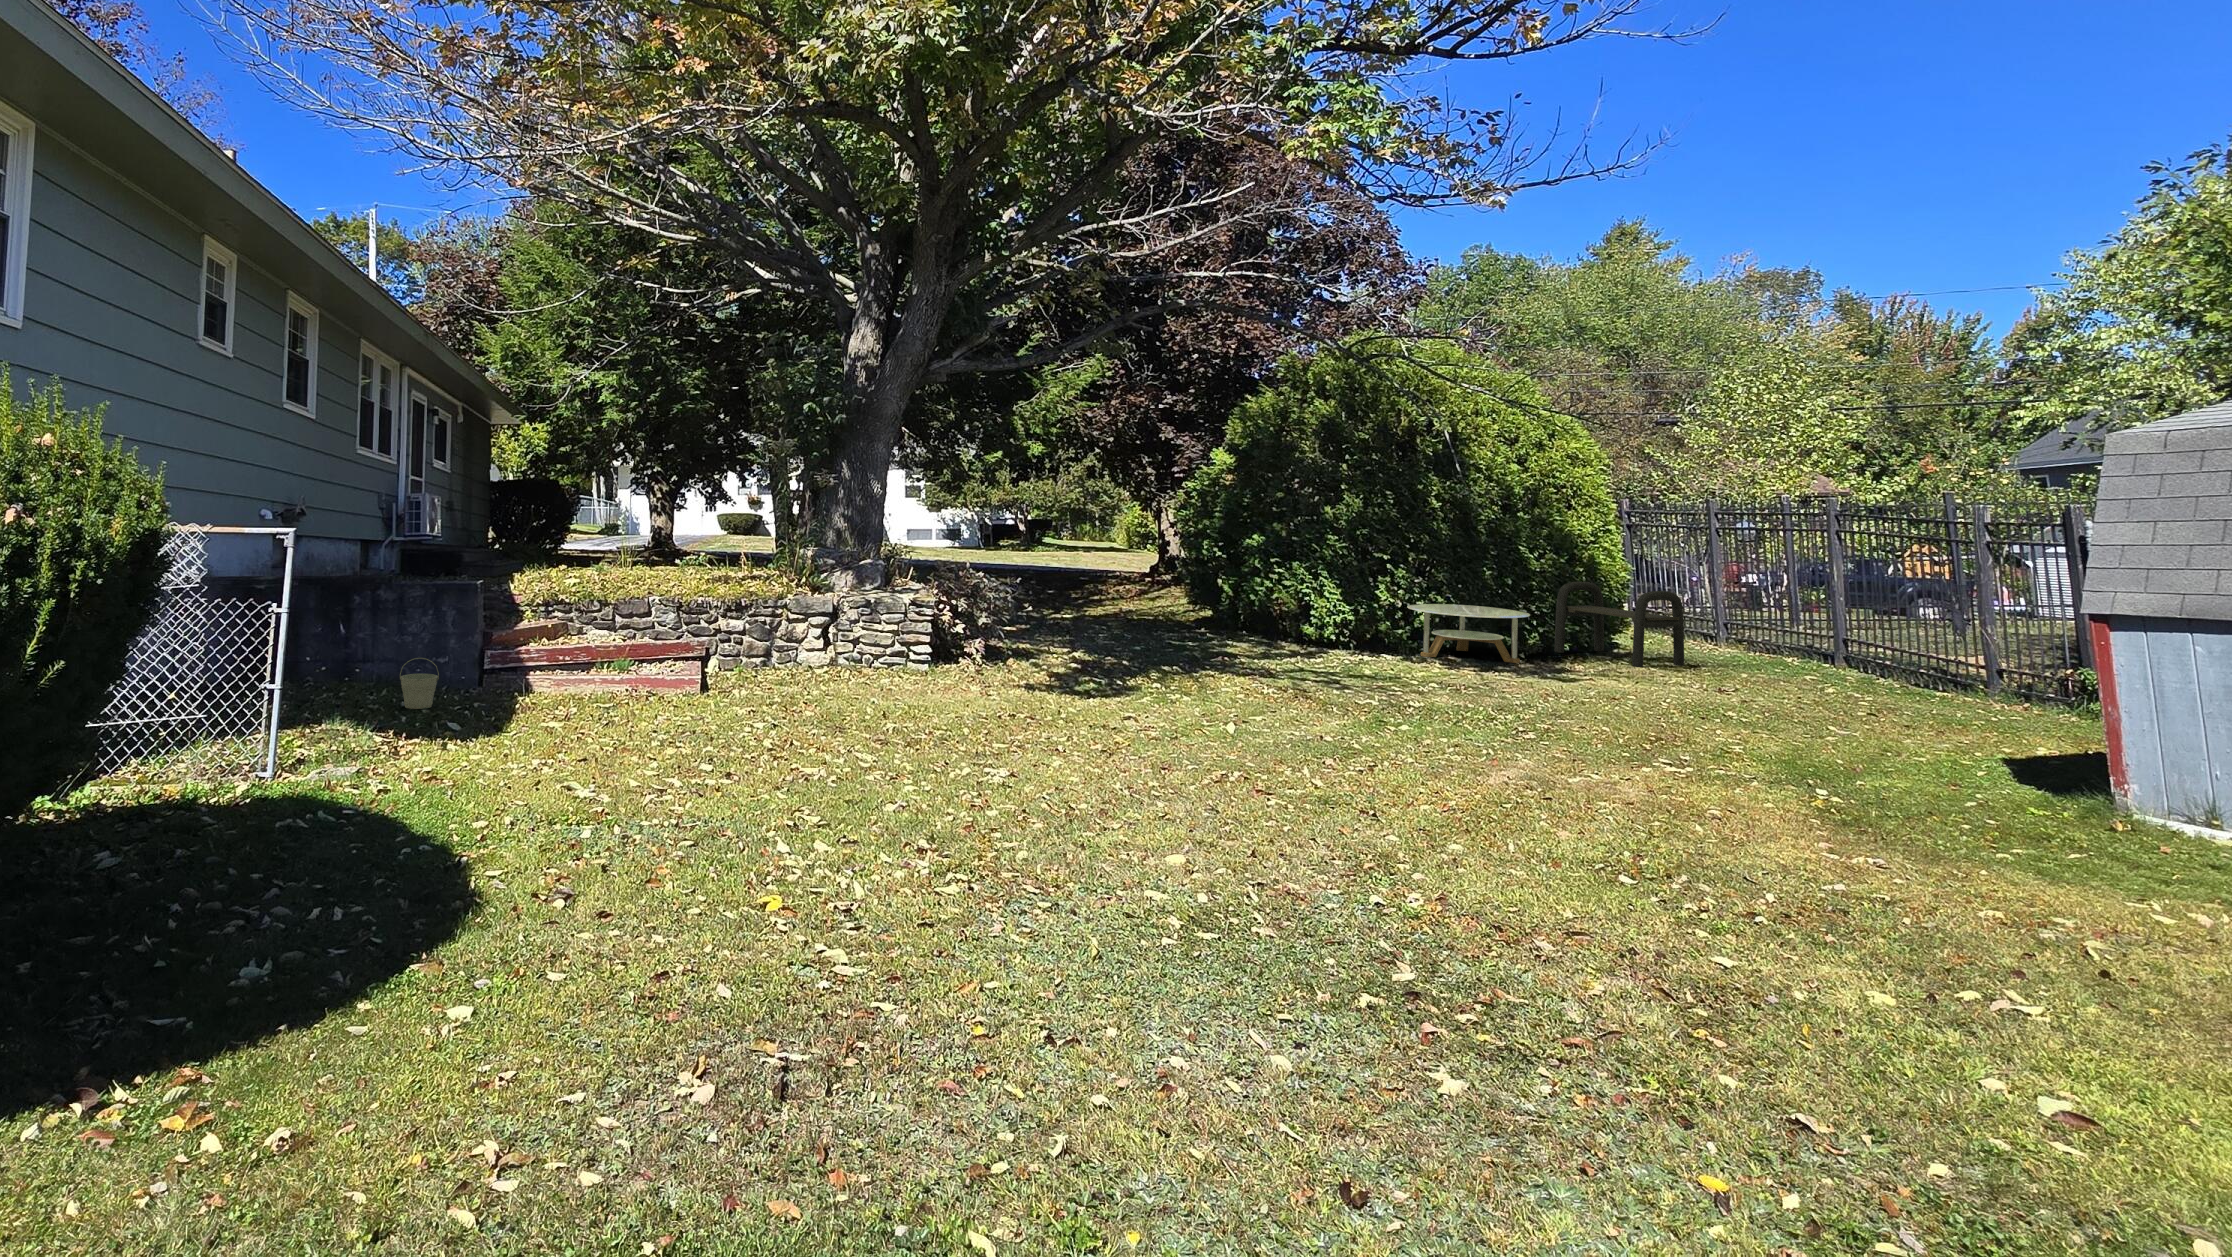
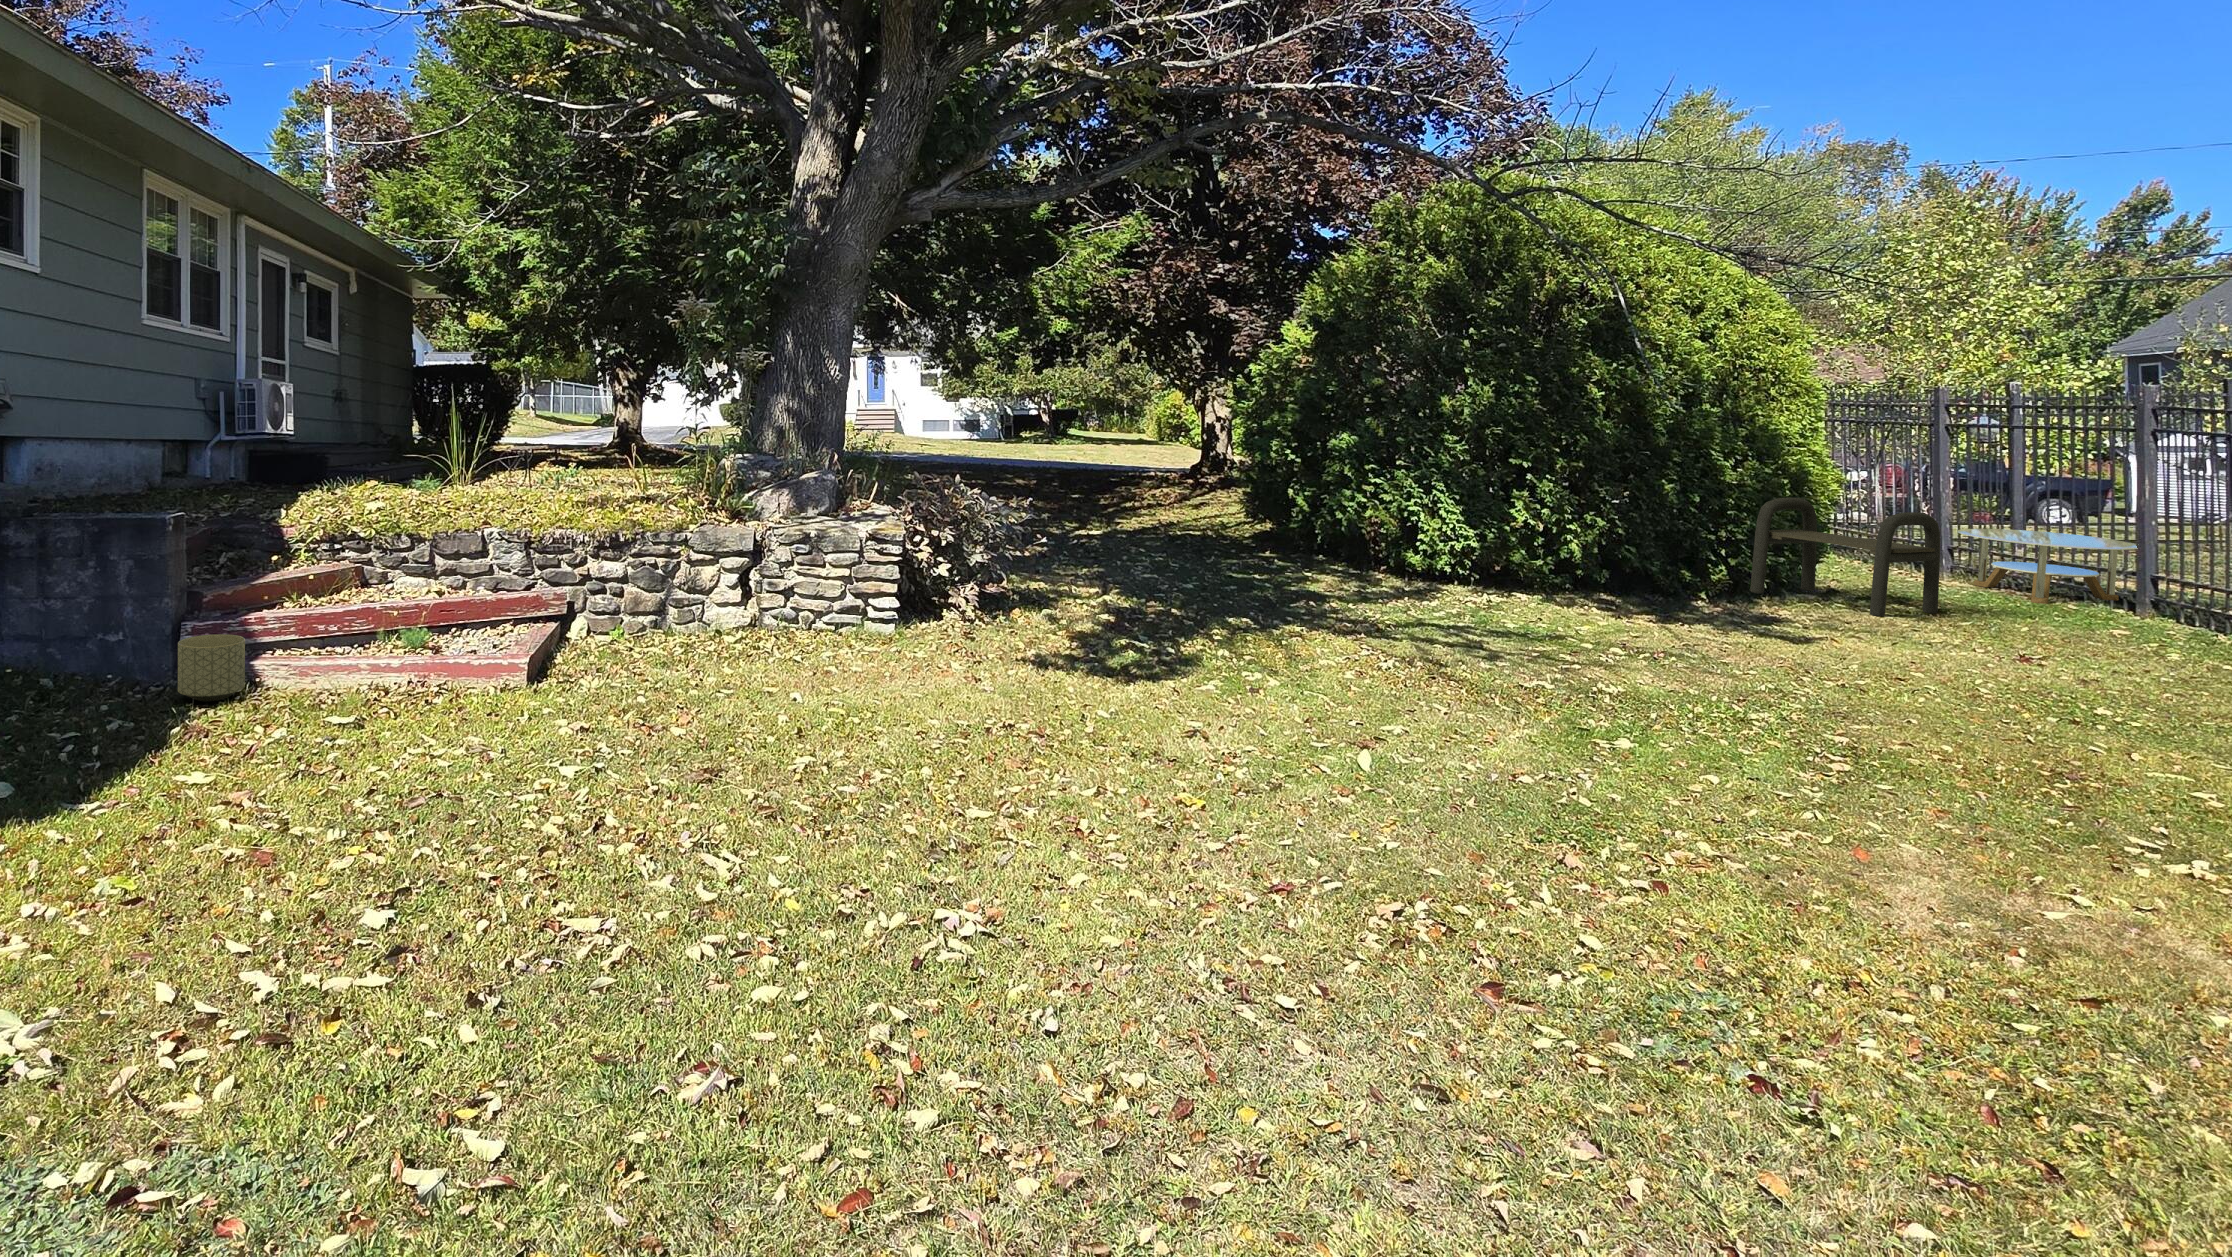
round table: present [1407,604,1530,663] -> present [1957,529,2138,604]
bucket: present [400,658,439,709] -> none [24,639,90,721]
planter: none [484,659,525,701] -> present [178,634,245,702]

